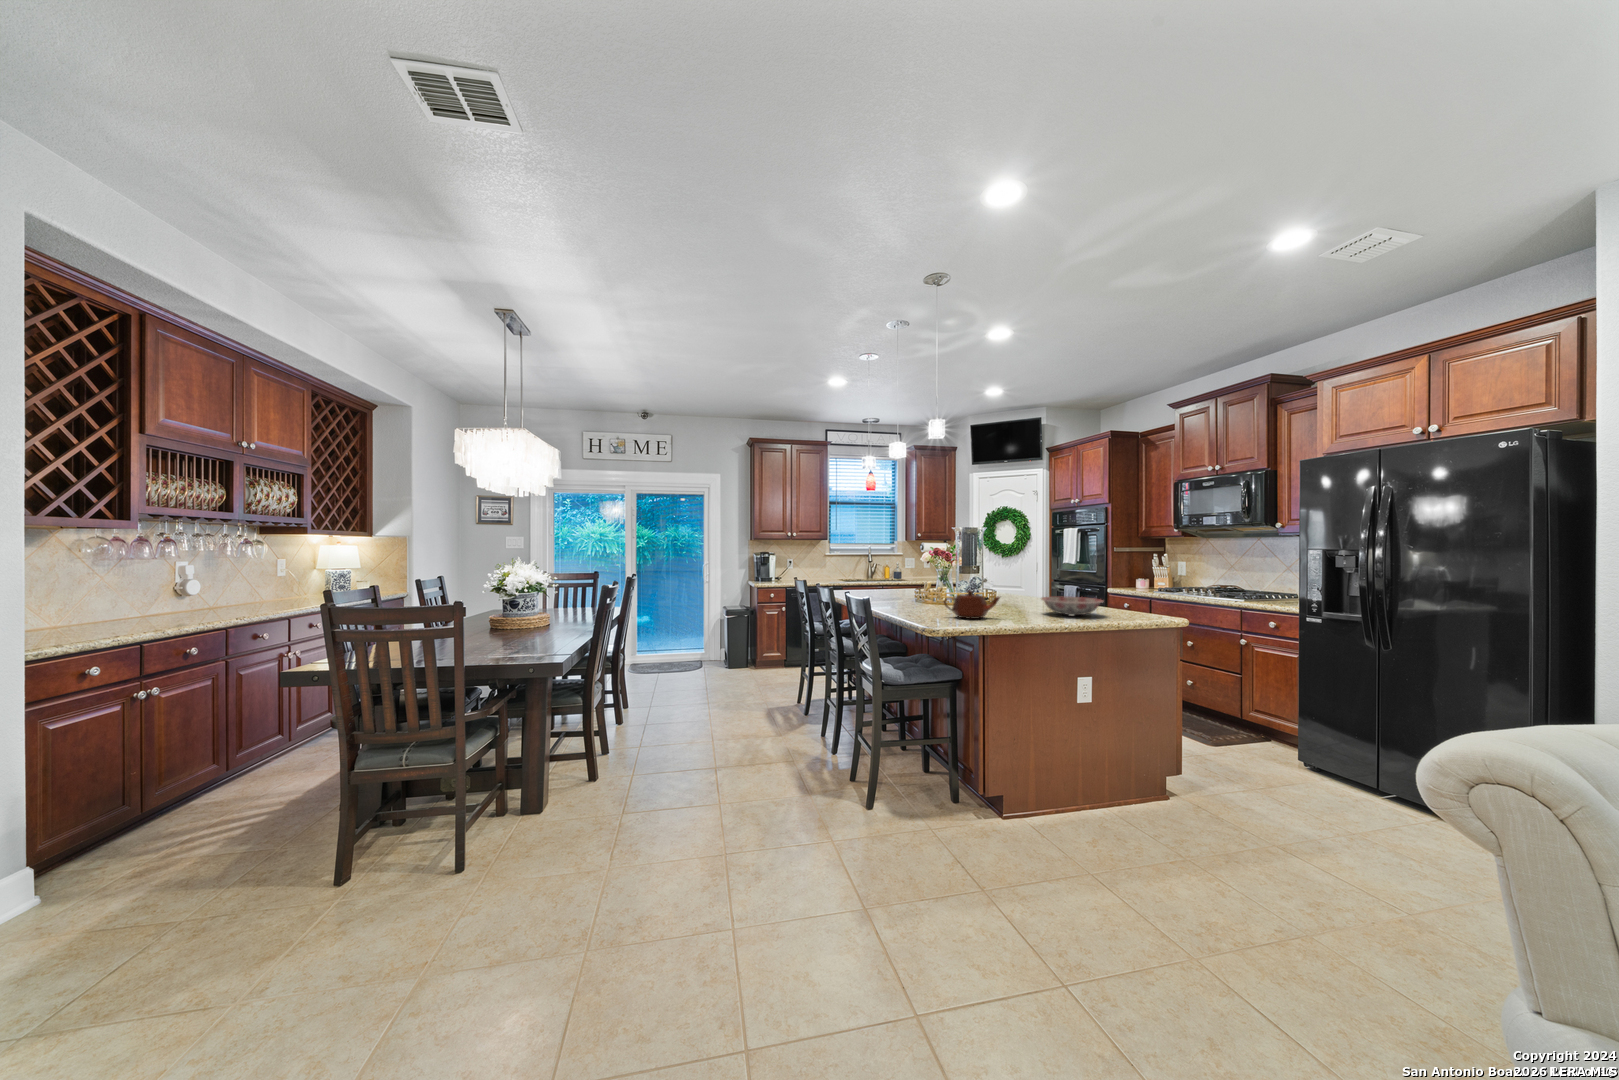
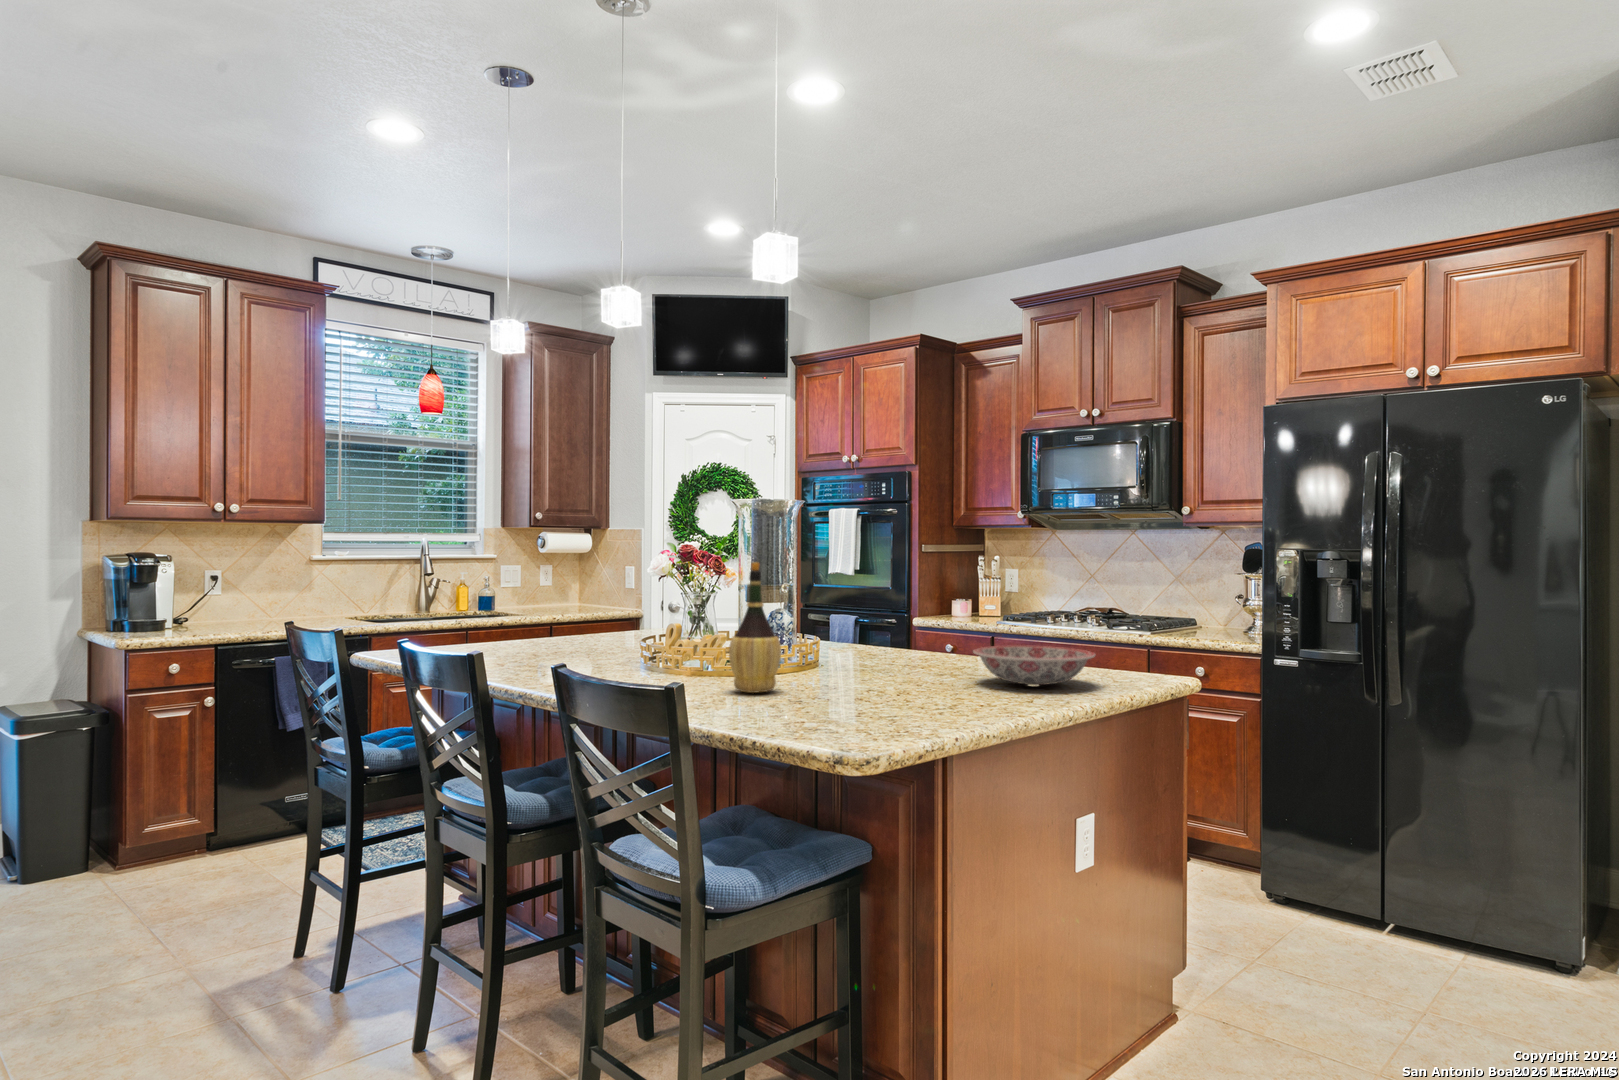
wine bottle: none [925,556,947,609] -> present [729,562,781,693]
teapot: present [944,590,1000,619] -> none [818,644,943,714]

